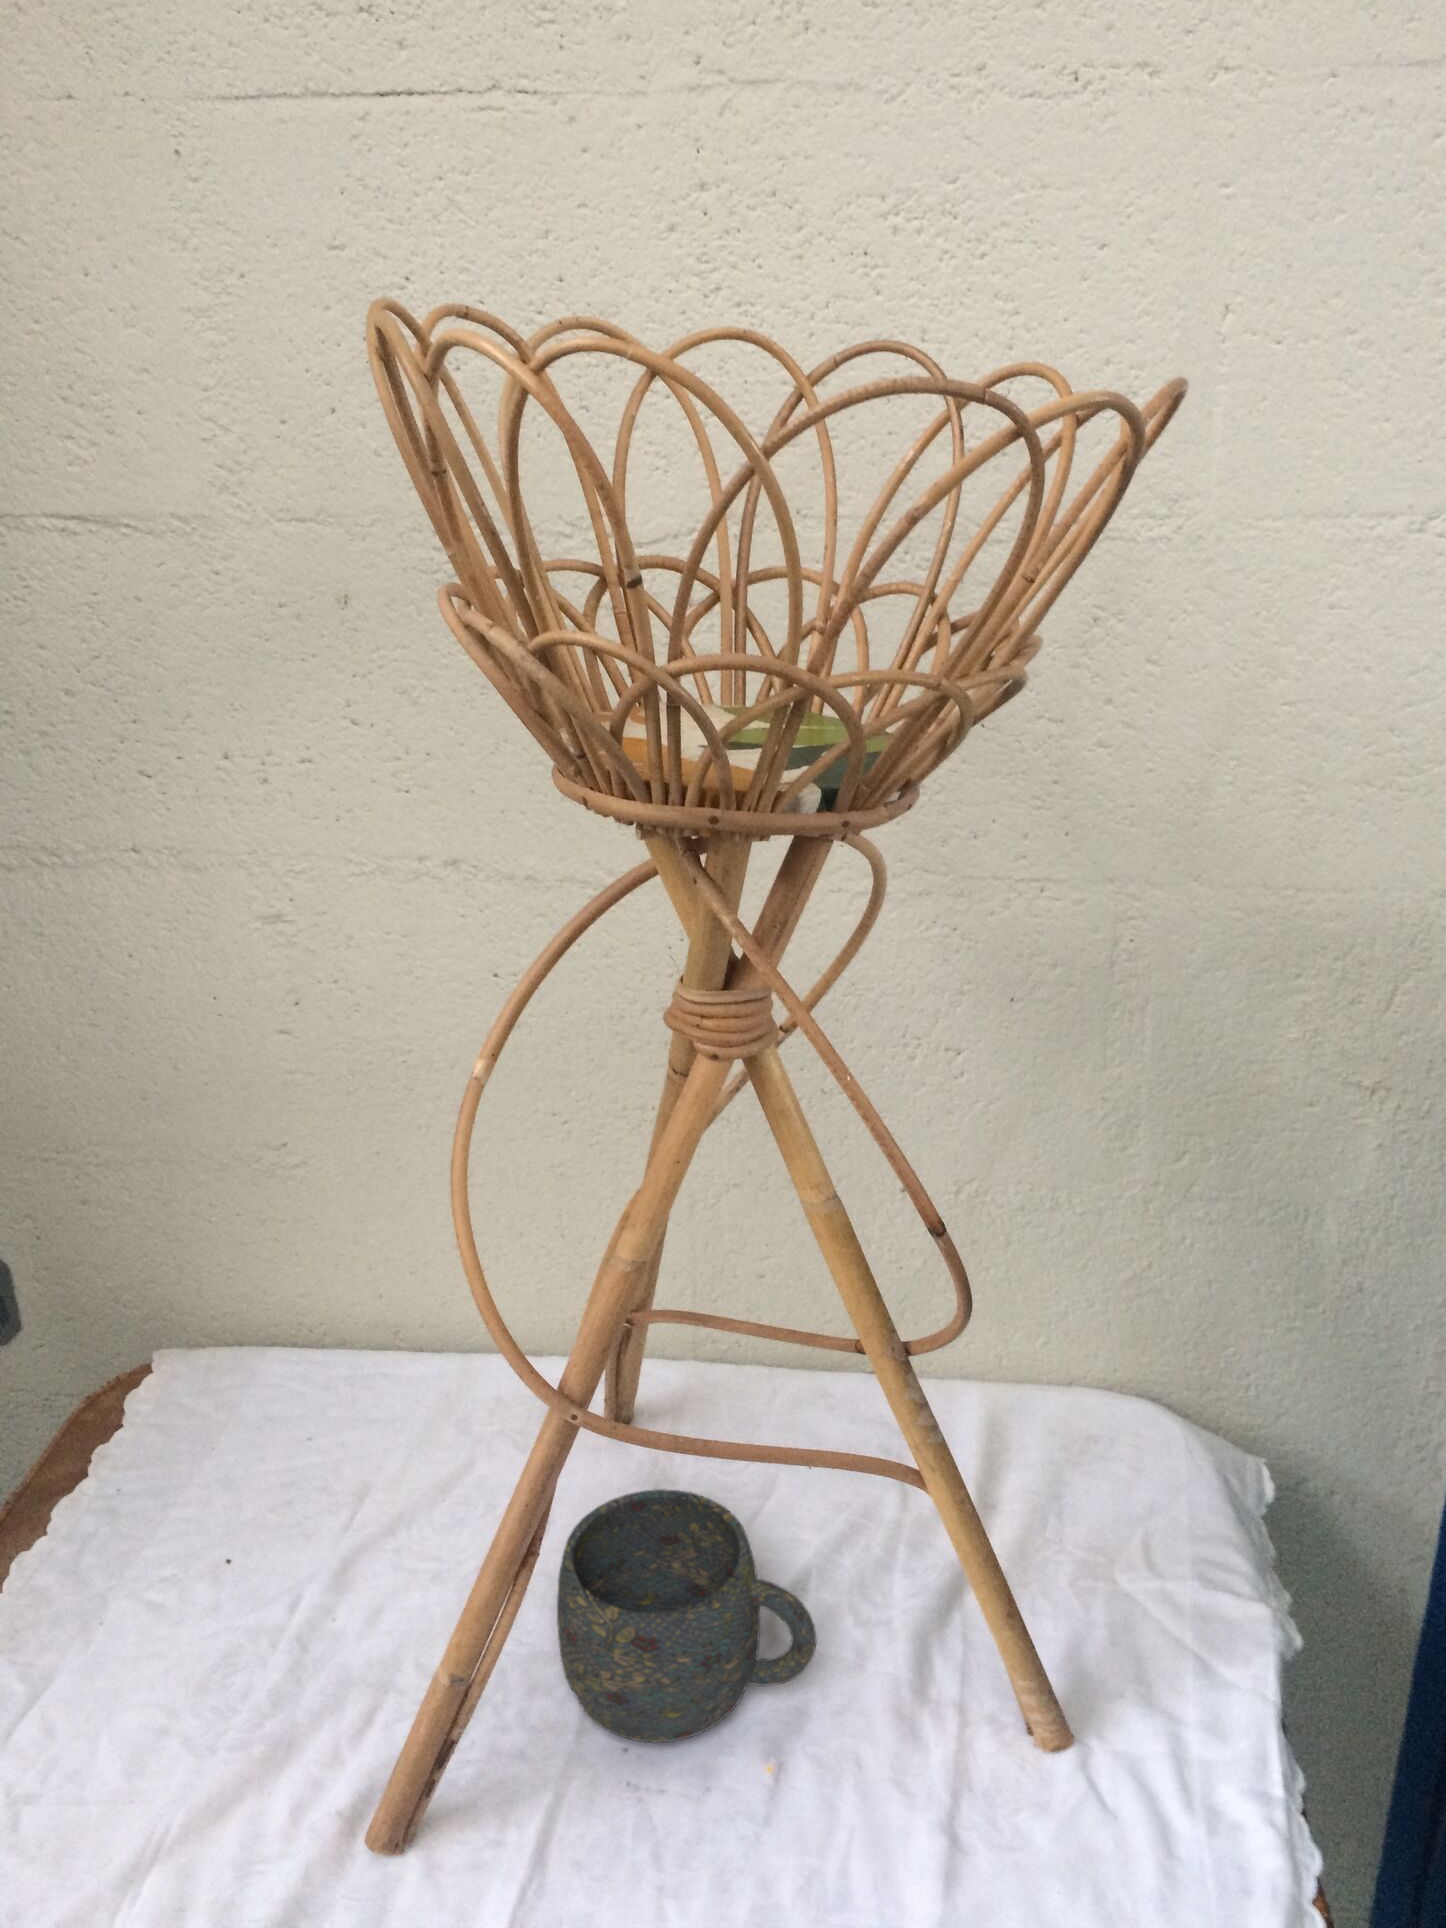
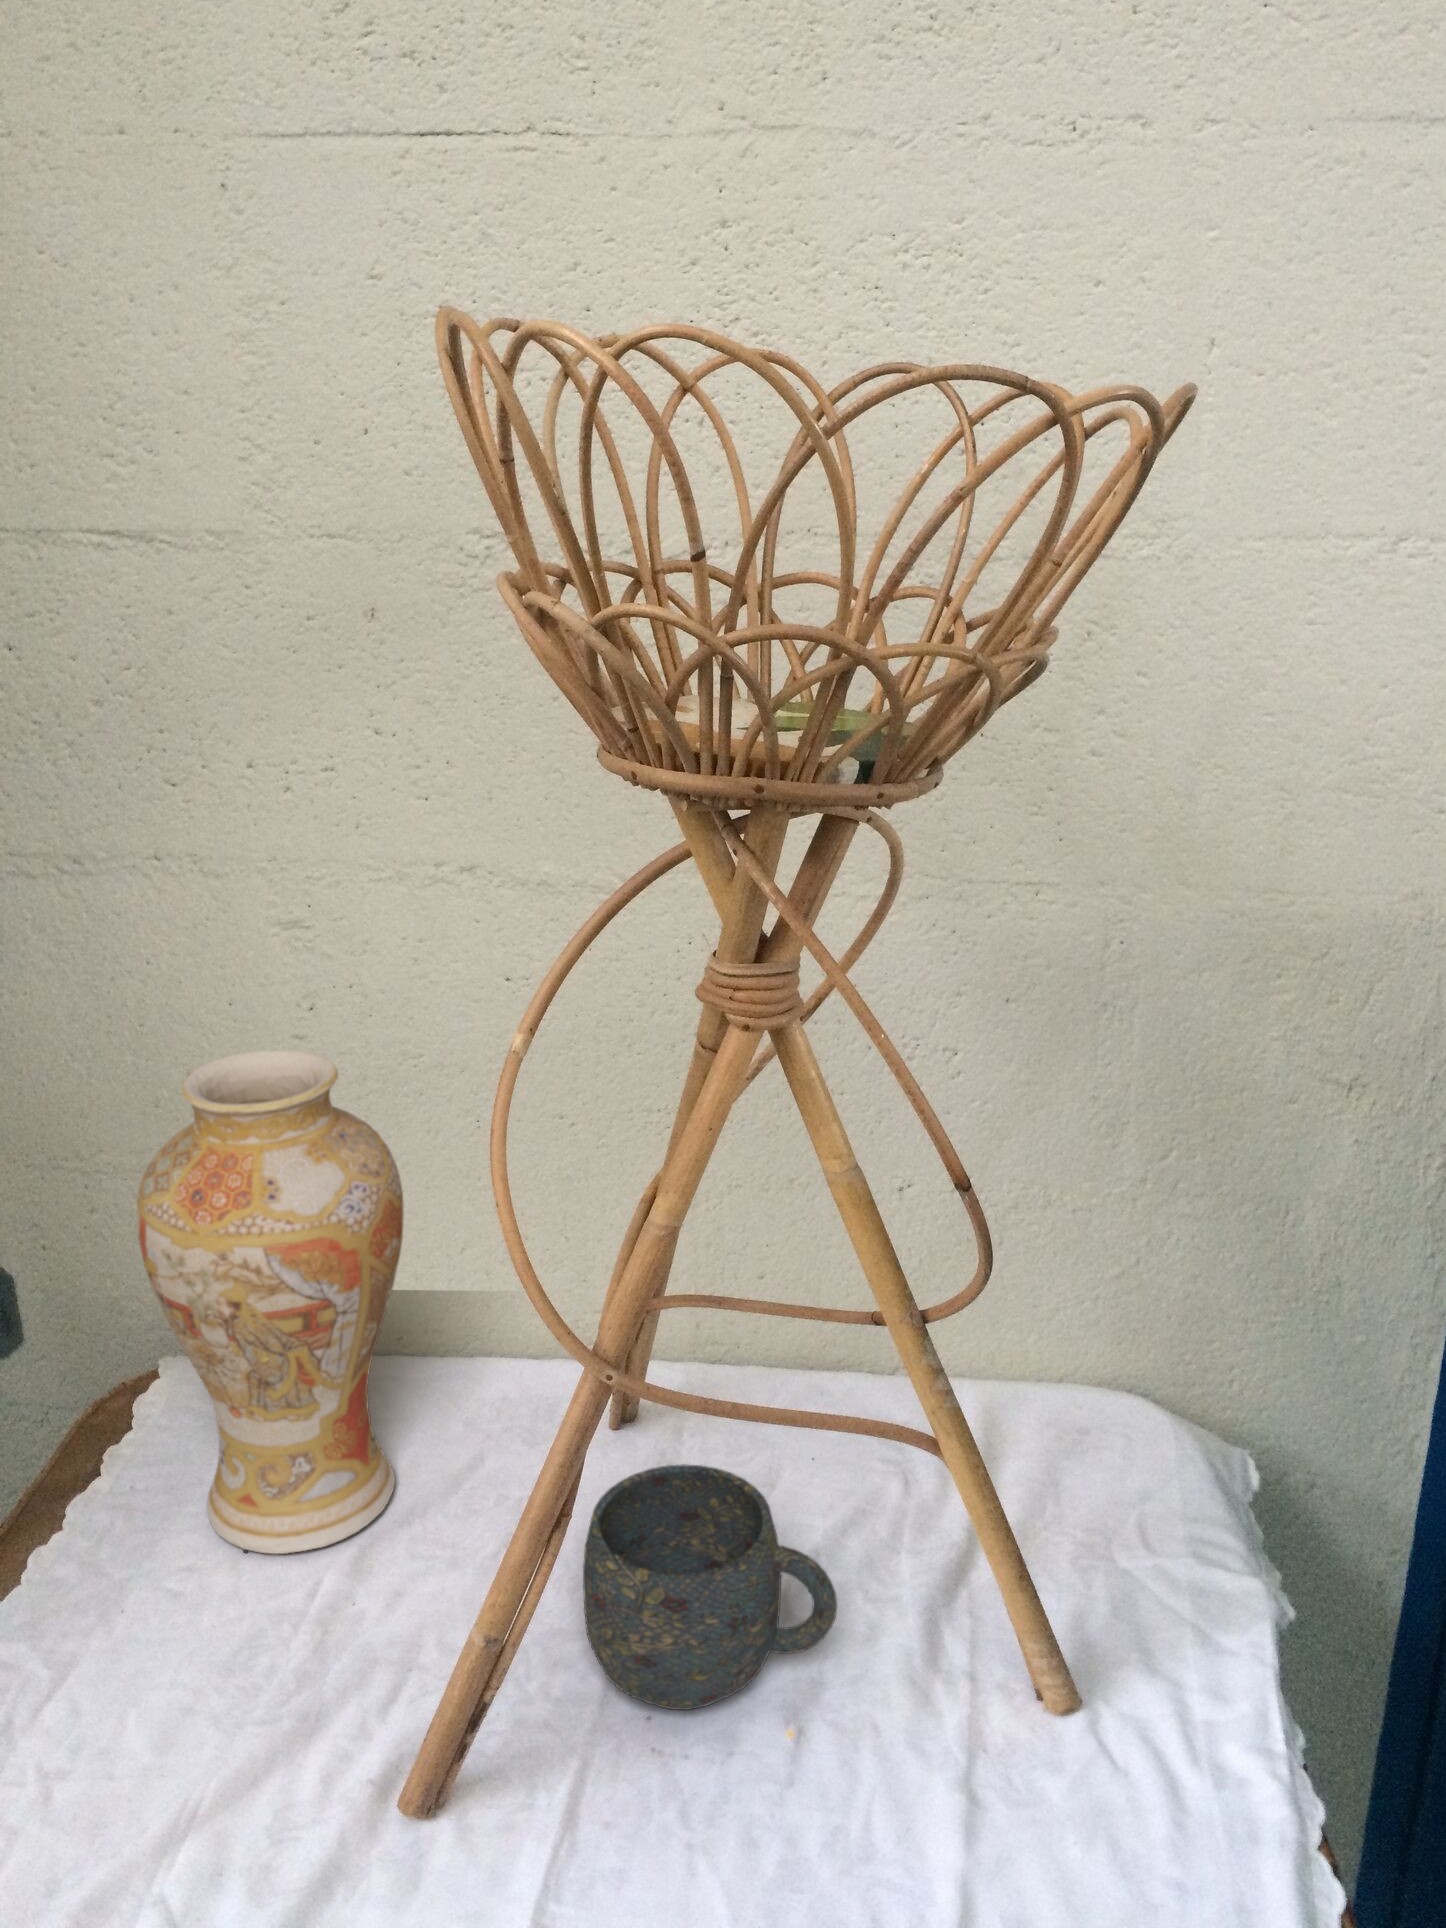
vase: none [108,1059,382,1566] -> present [137,1050,404,1554]

